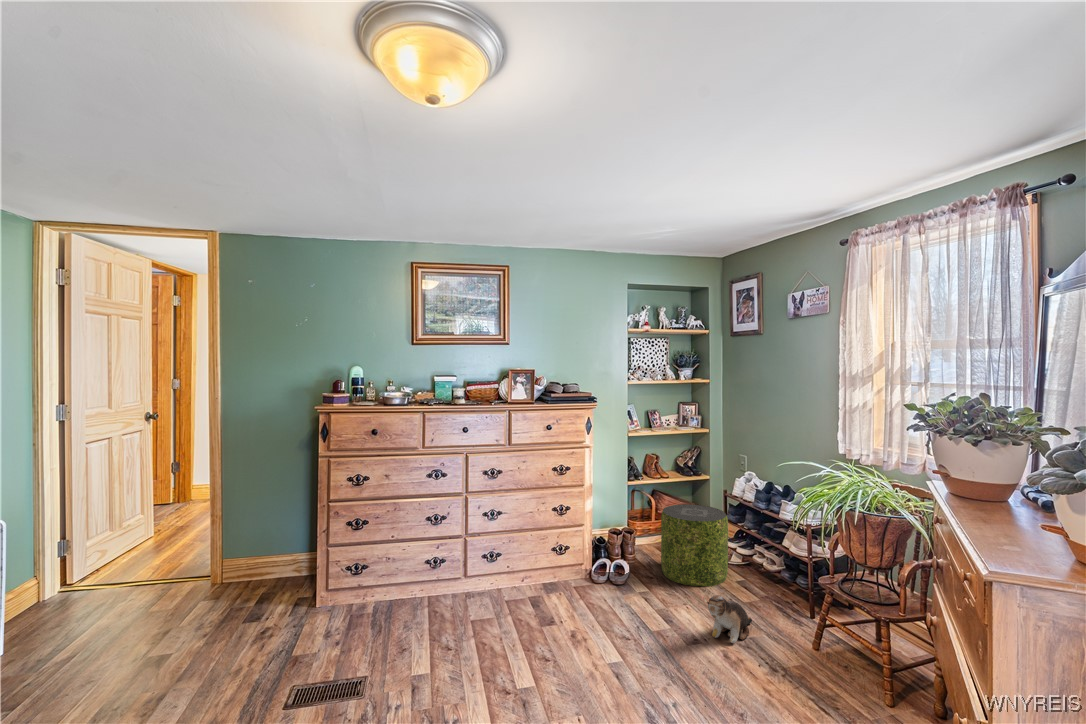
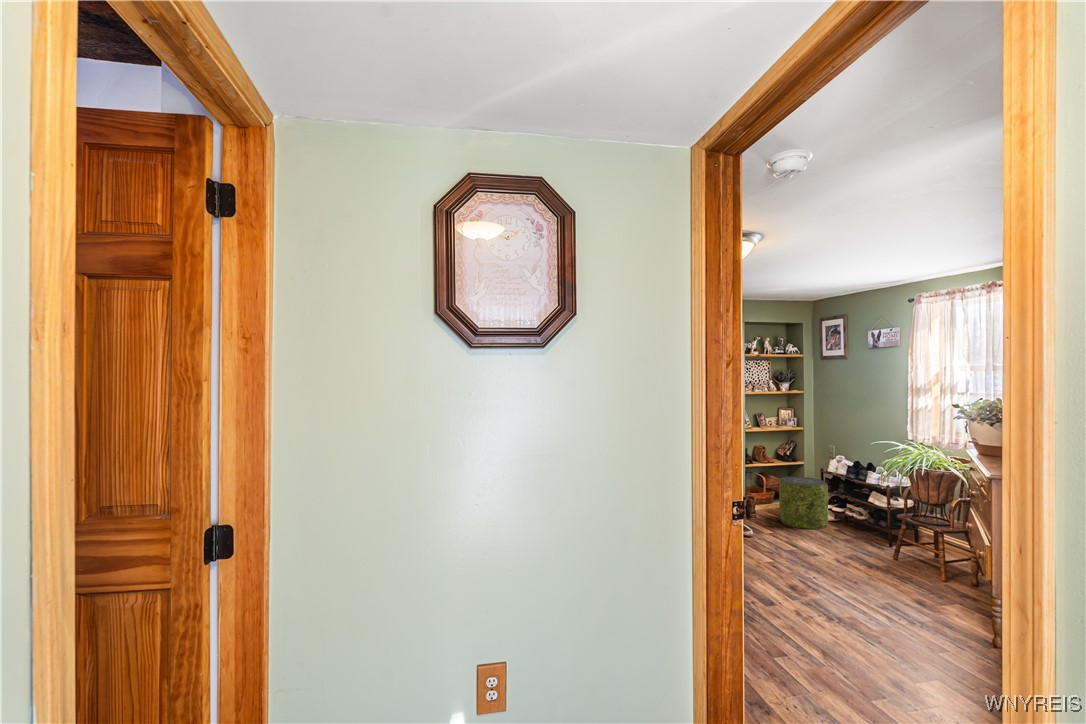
plush toy: present [703,595,752,643] -> none [822,525,852,554]

